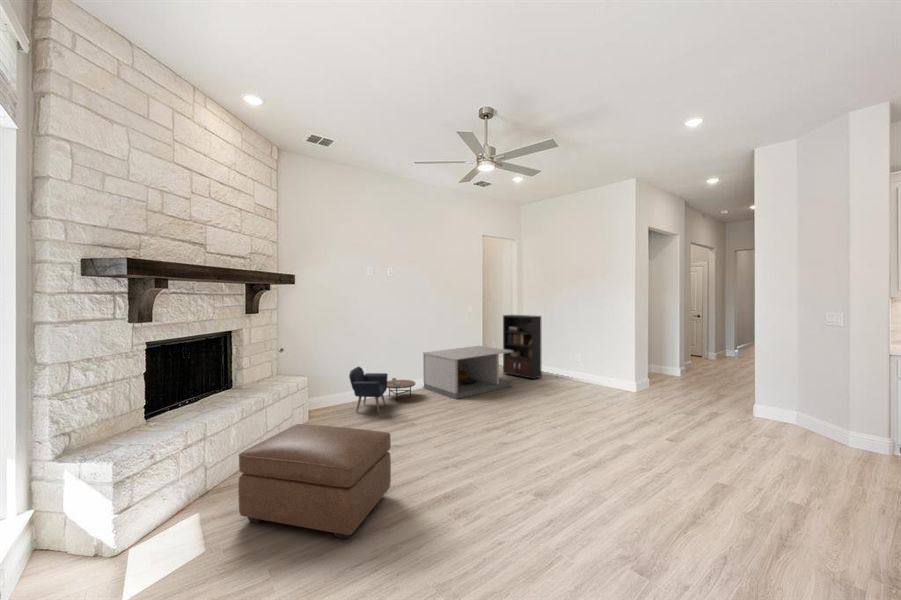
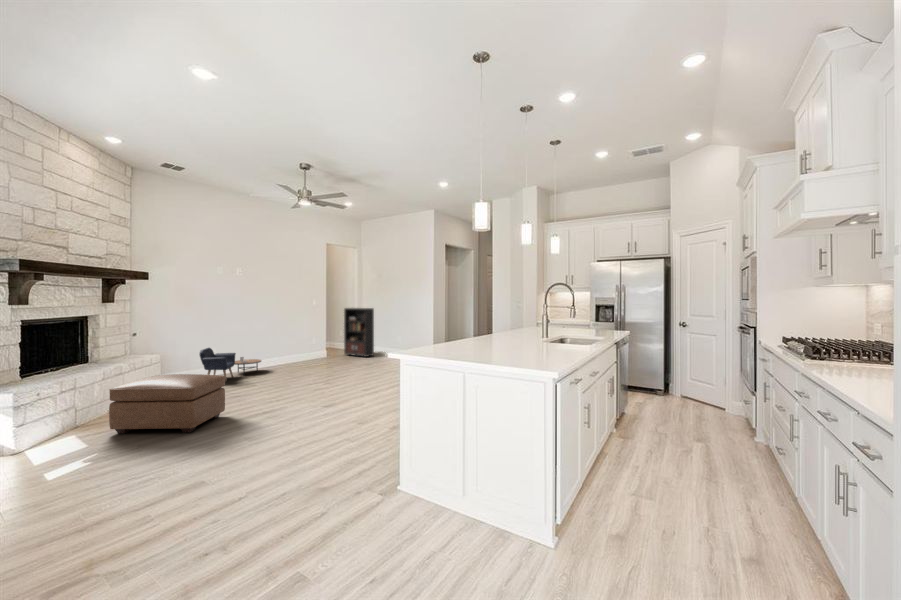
coffee table: present [423,346,513,399] -> none [270,333,347,371]

